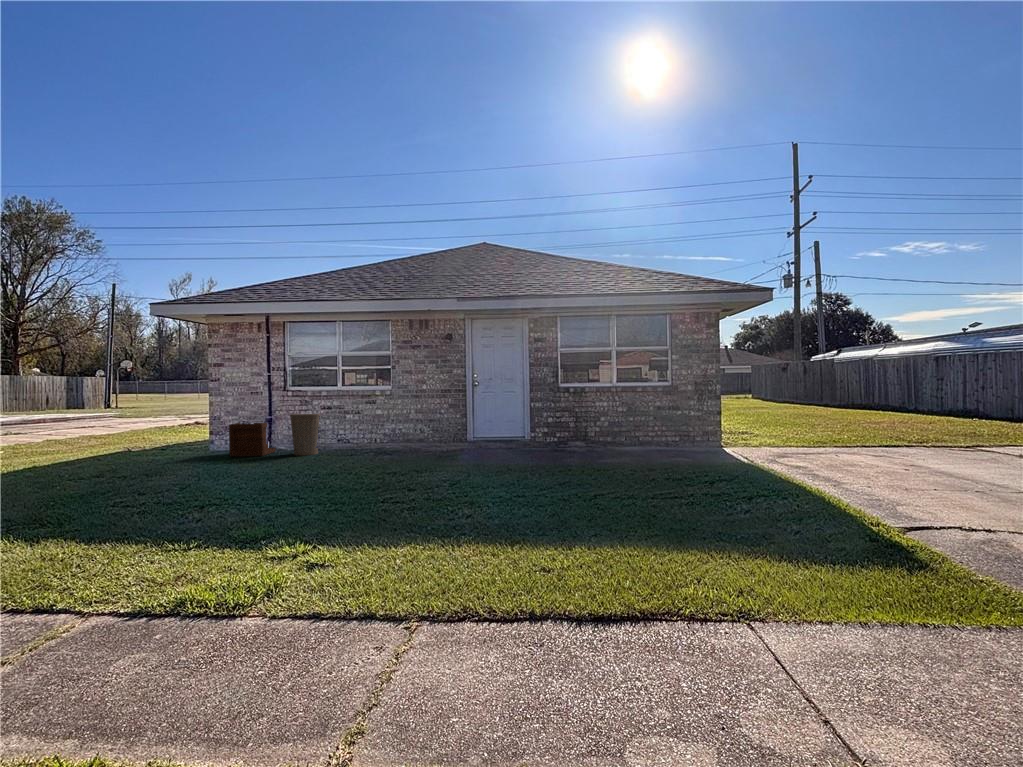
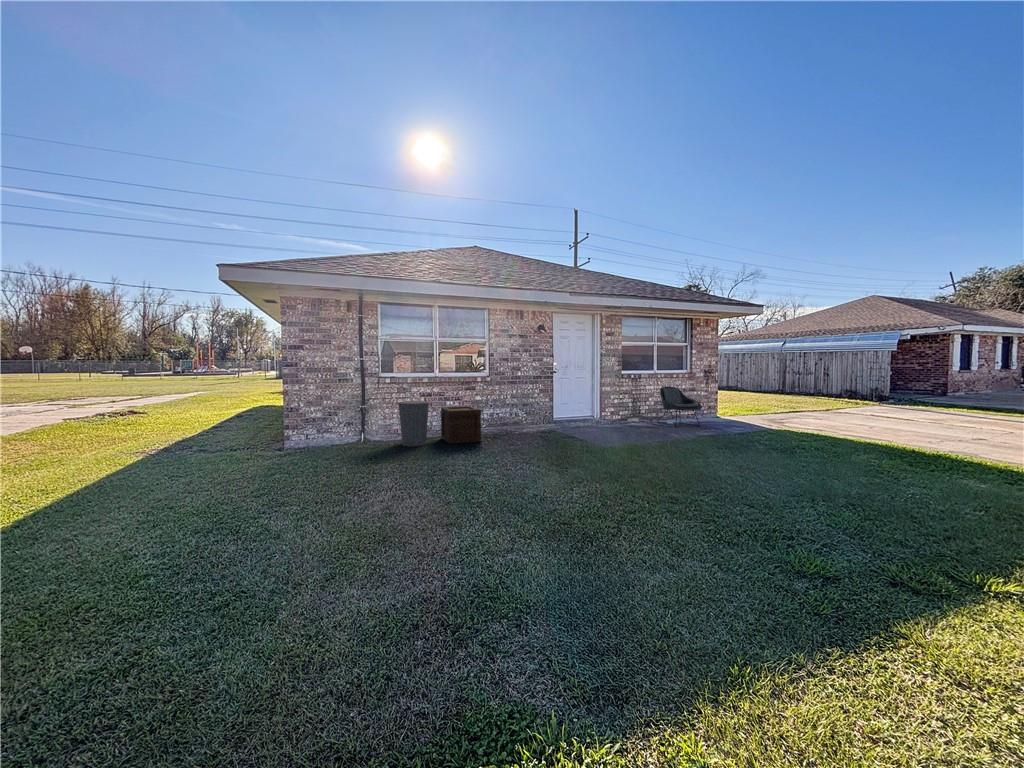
lounge chair: none [604,403,651,455] -> present [657,387,702,427]
wooden crate: present [229,421,275,457] -> present [441,406,481,444]

